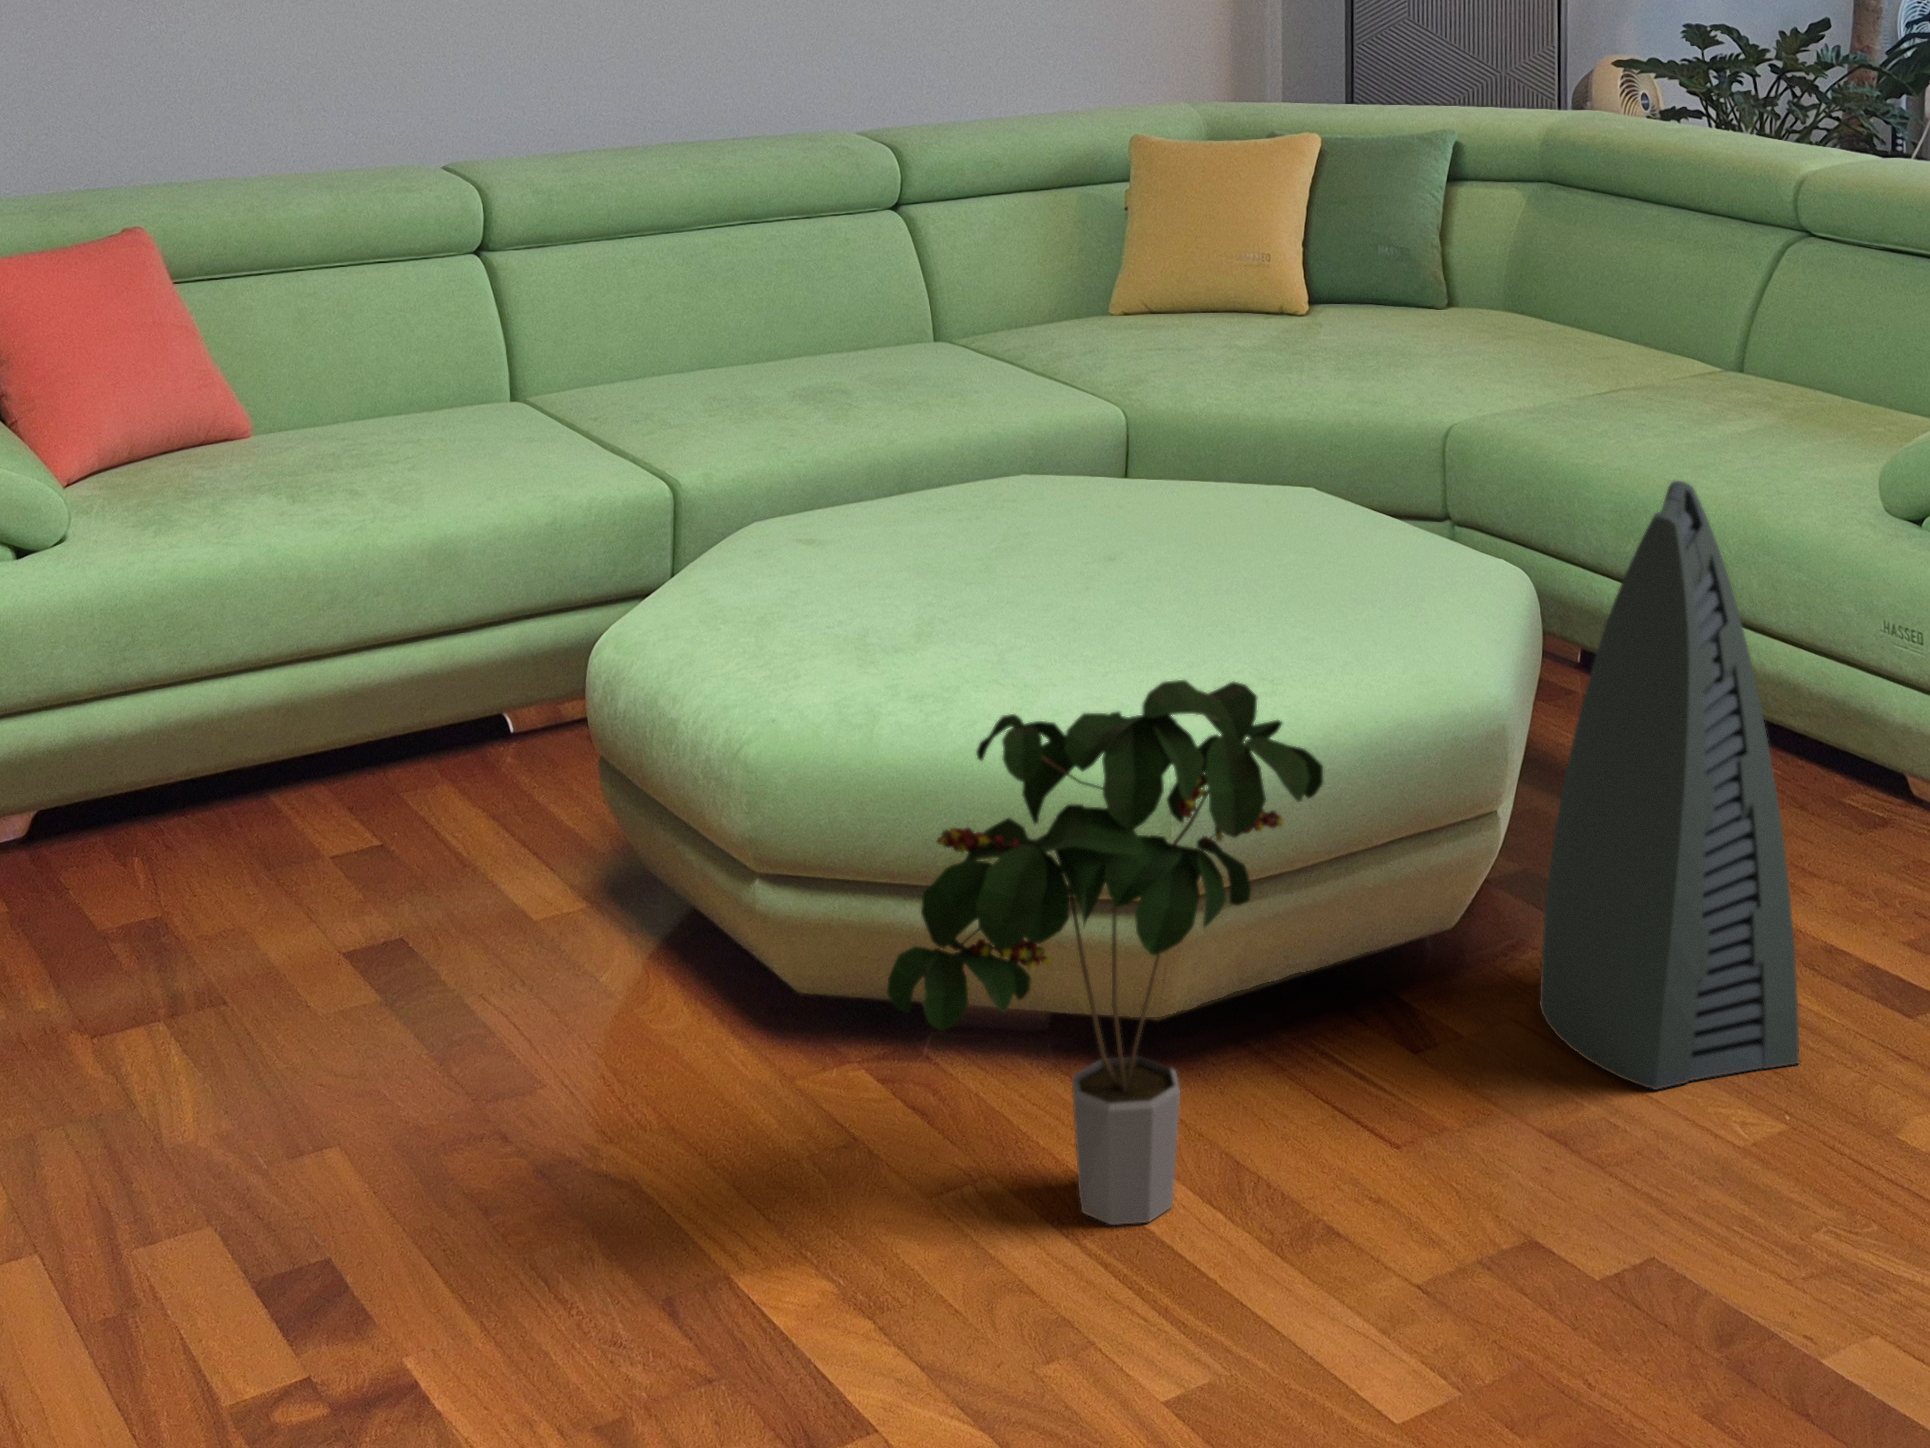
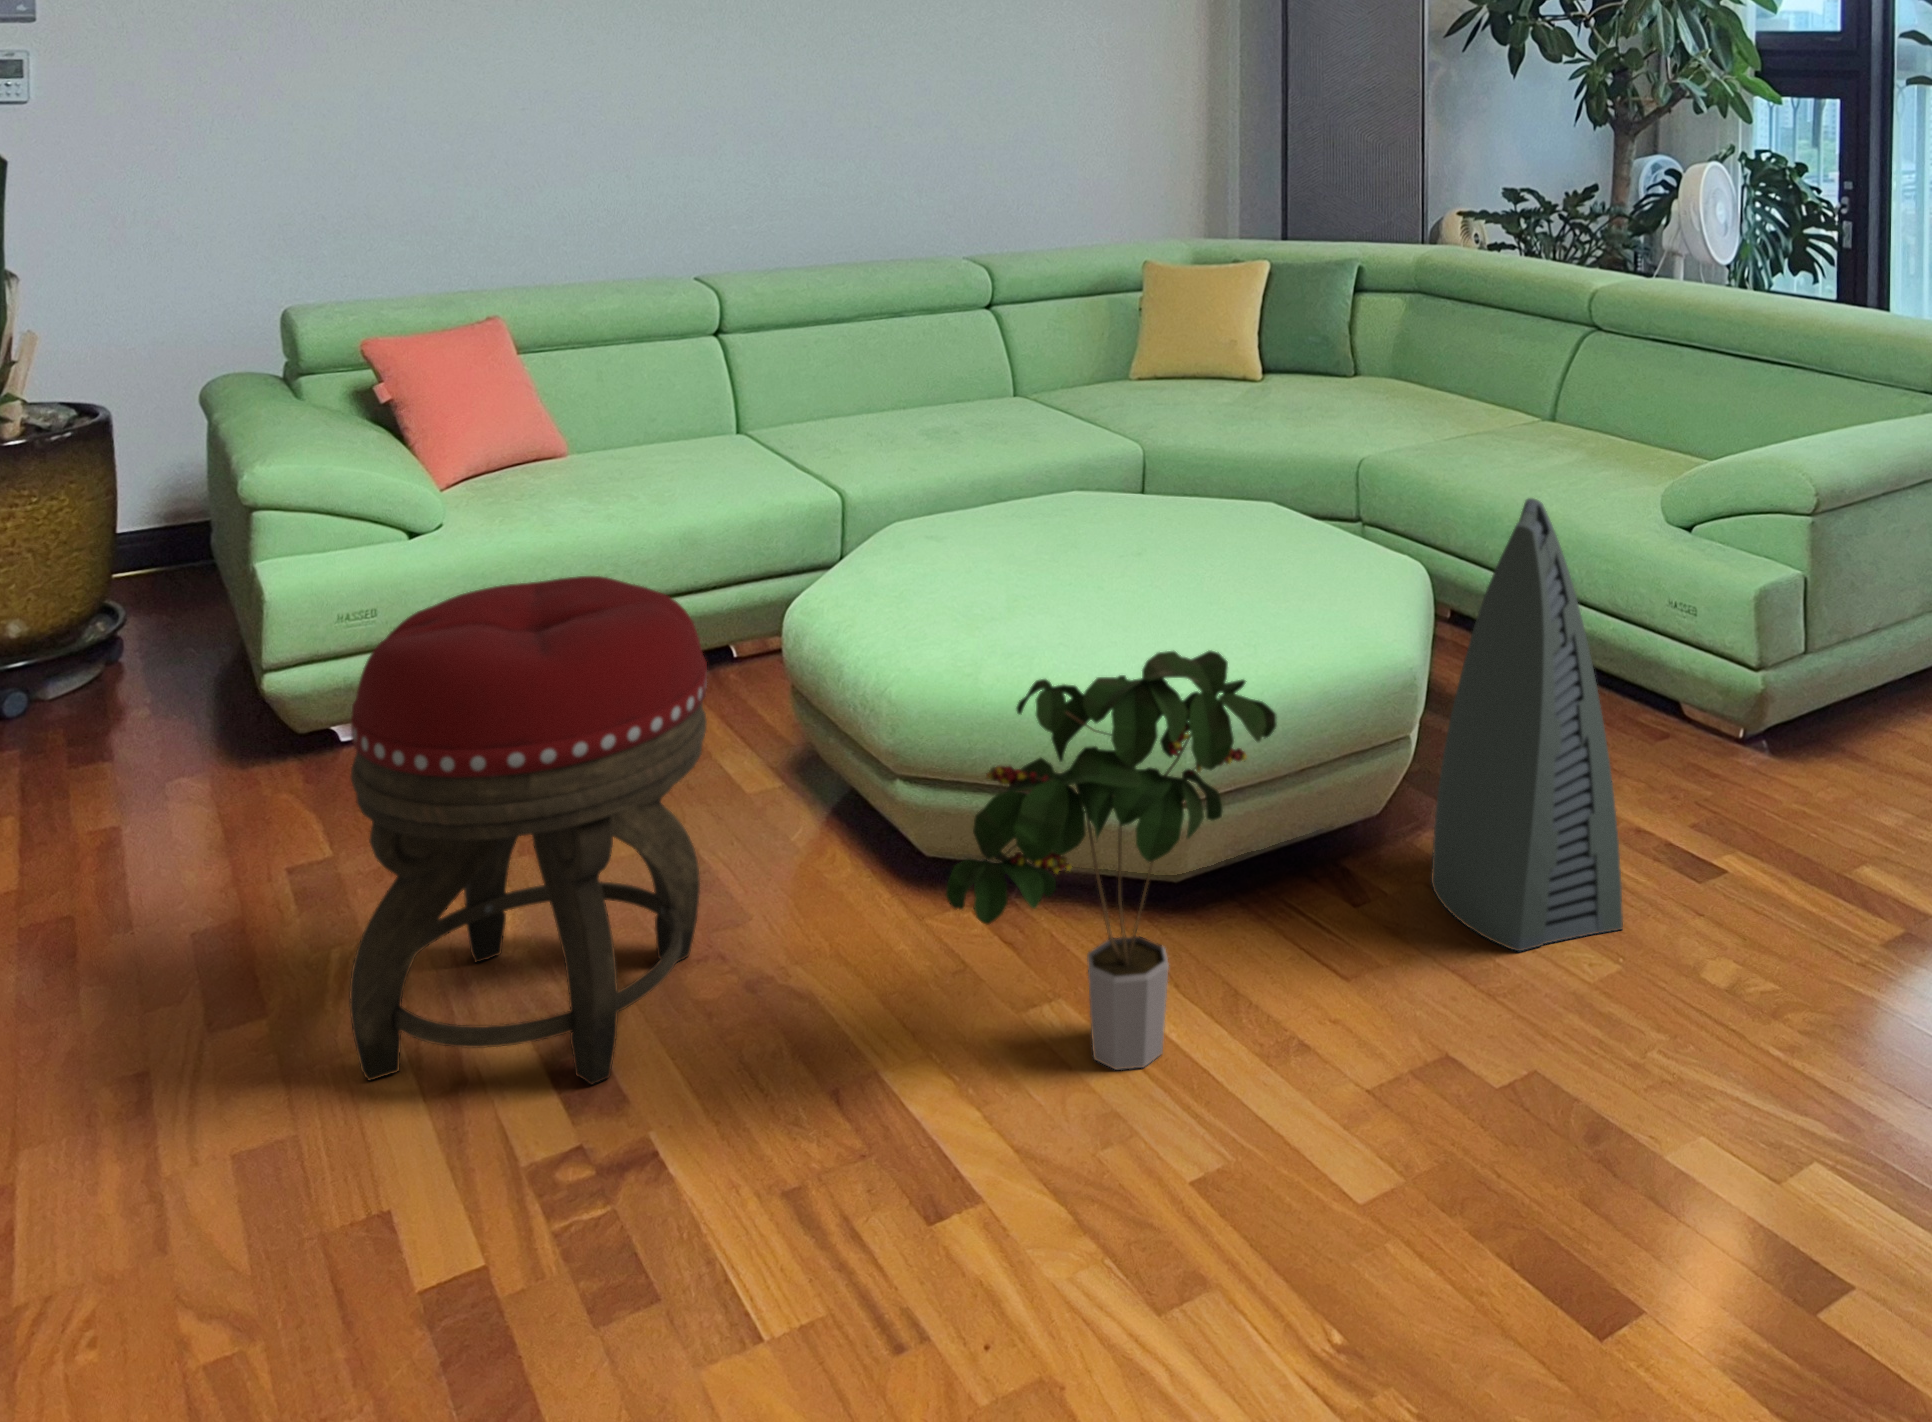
footstool: none [101,582,558,1237] -> present [349,576,707,1085]

